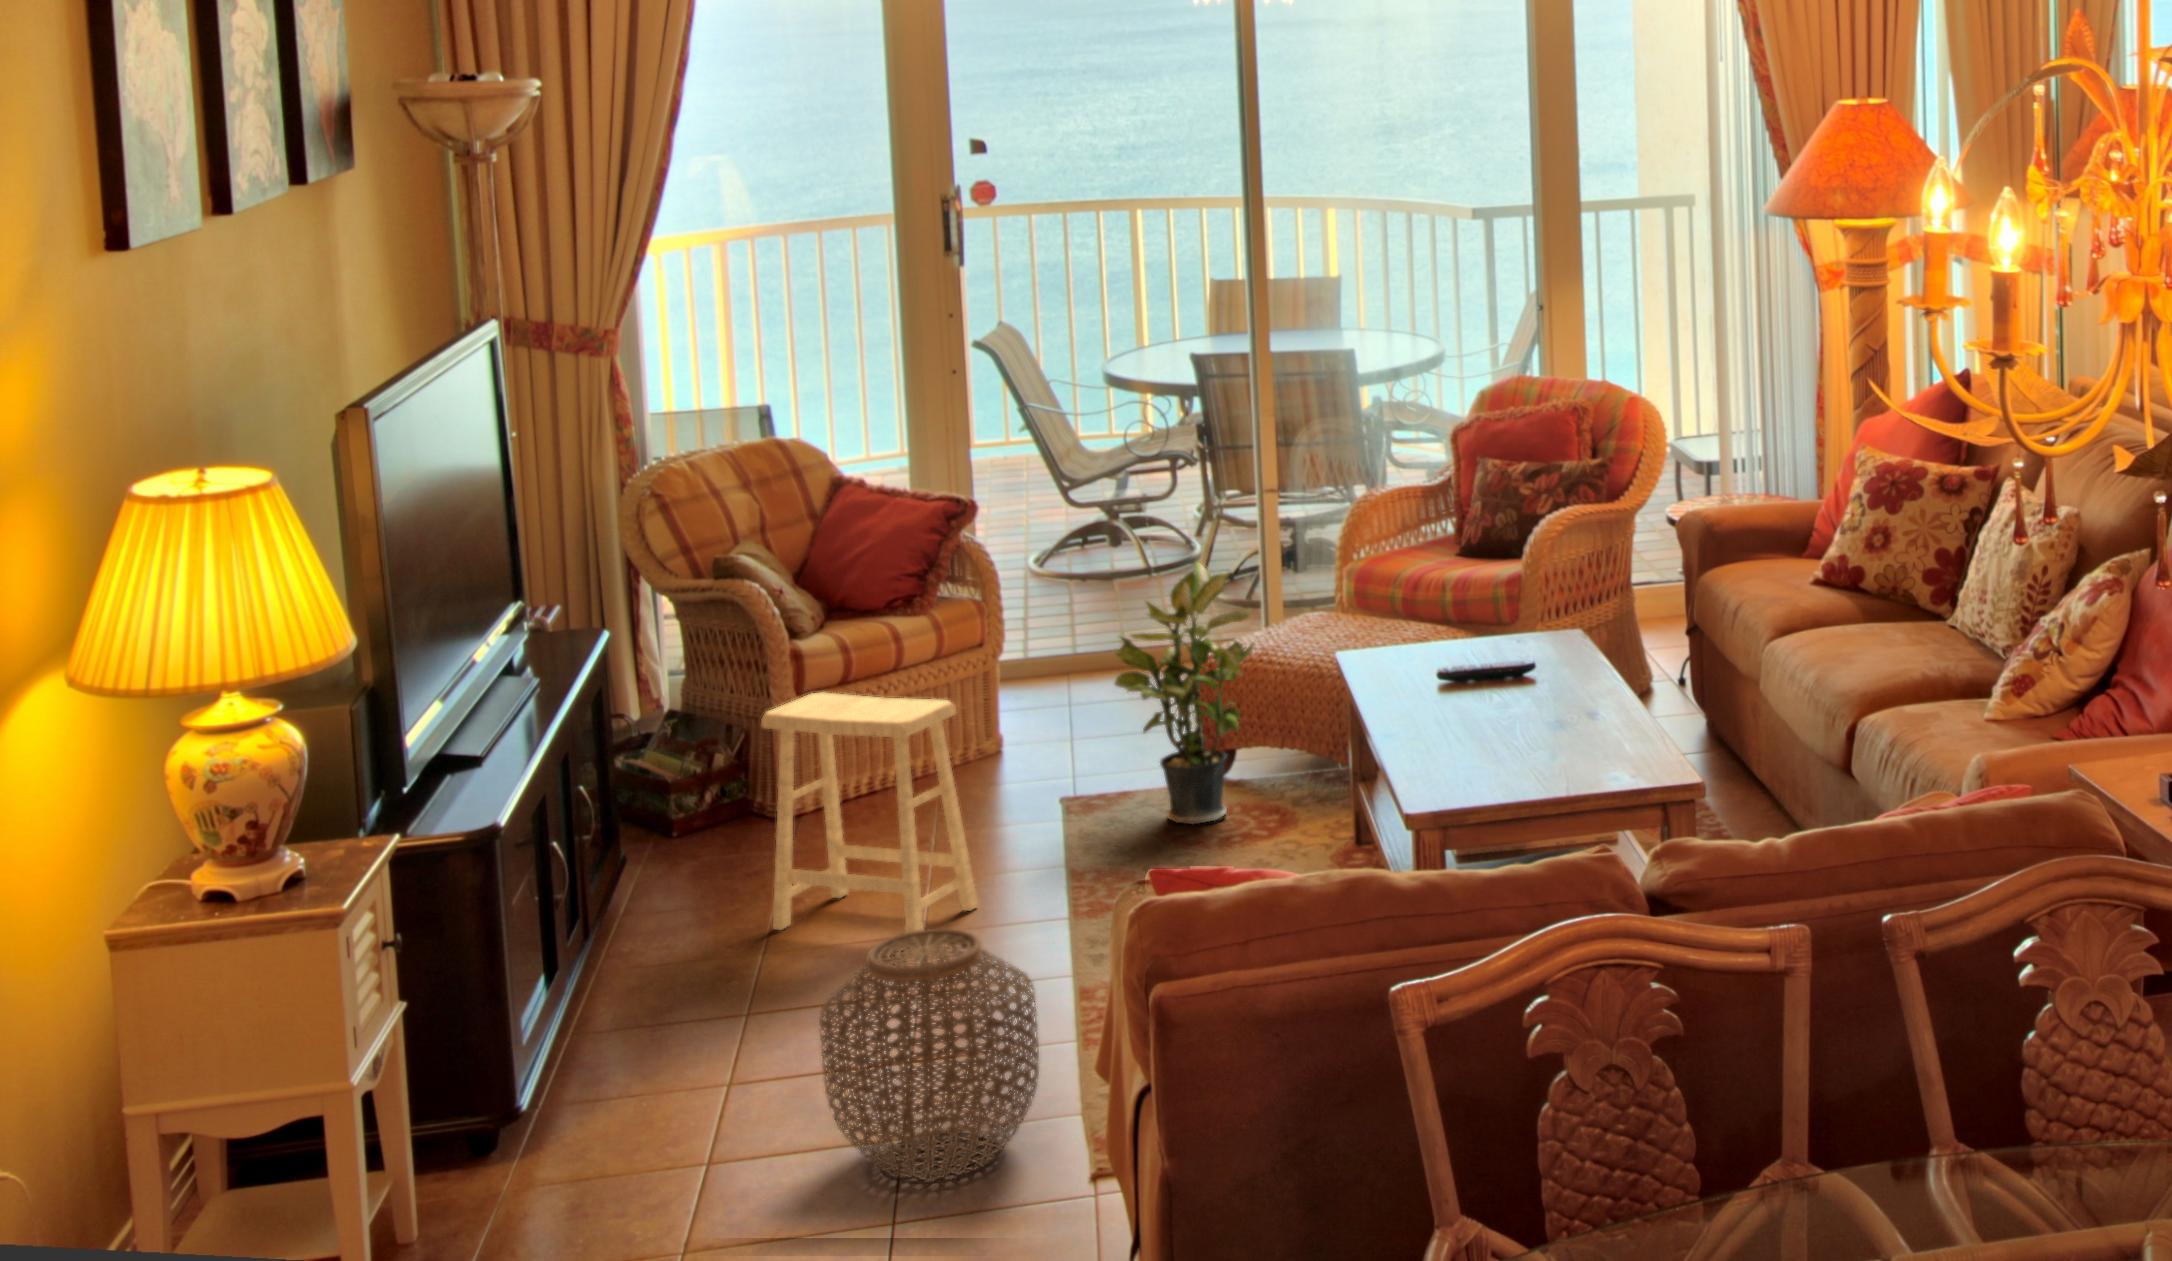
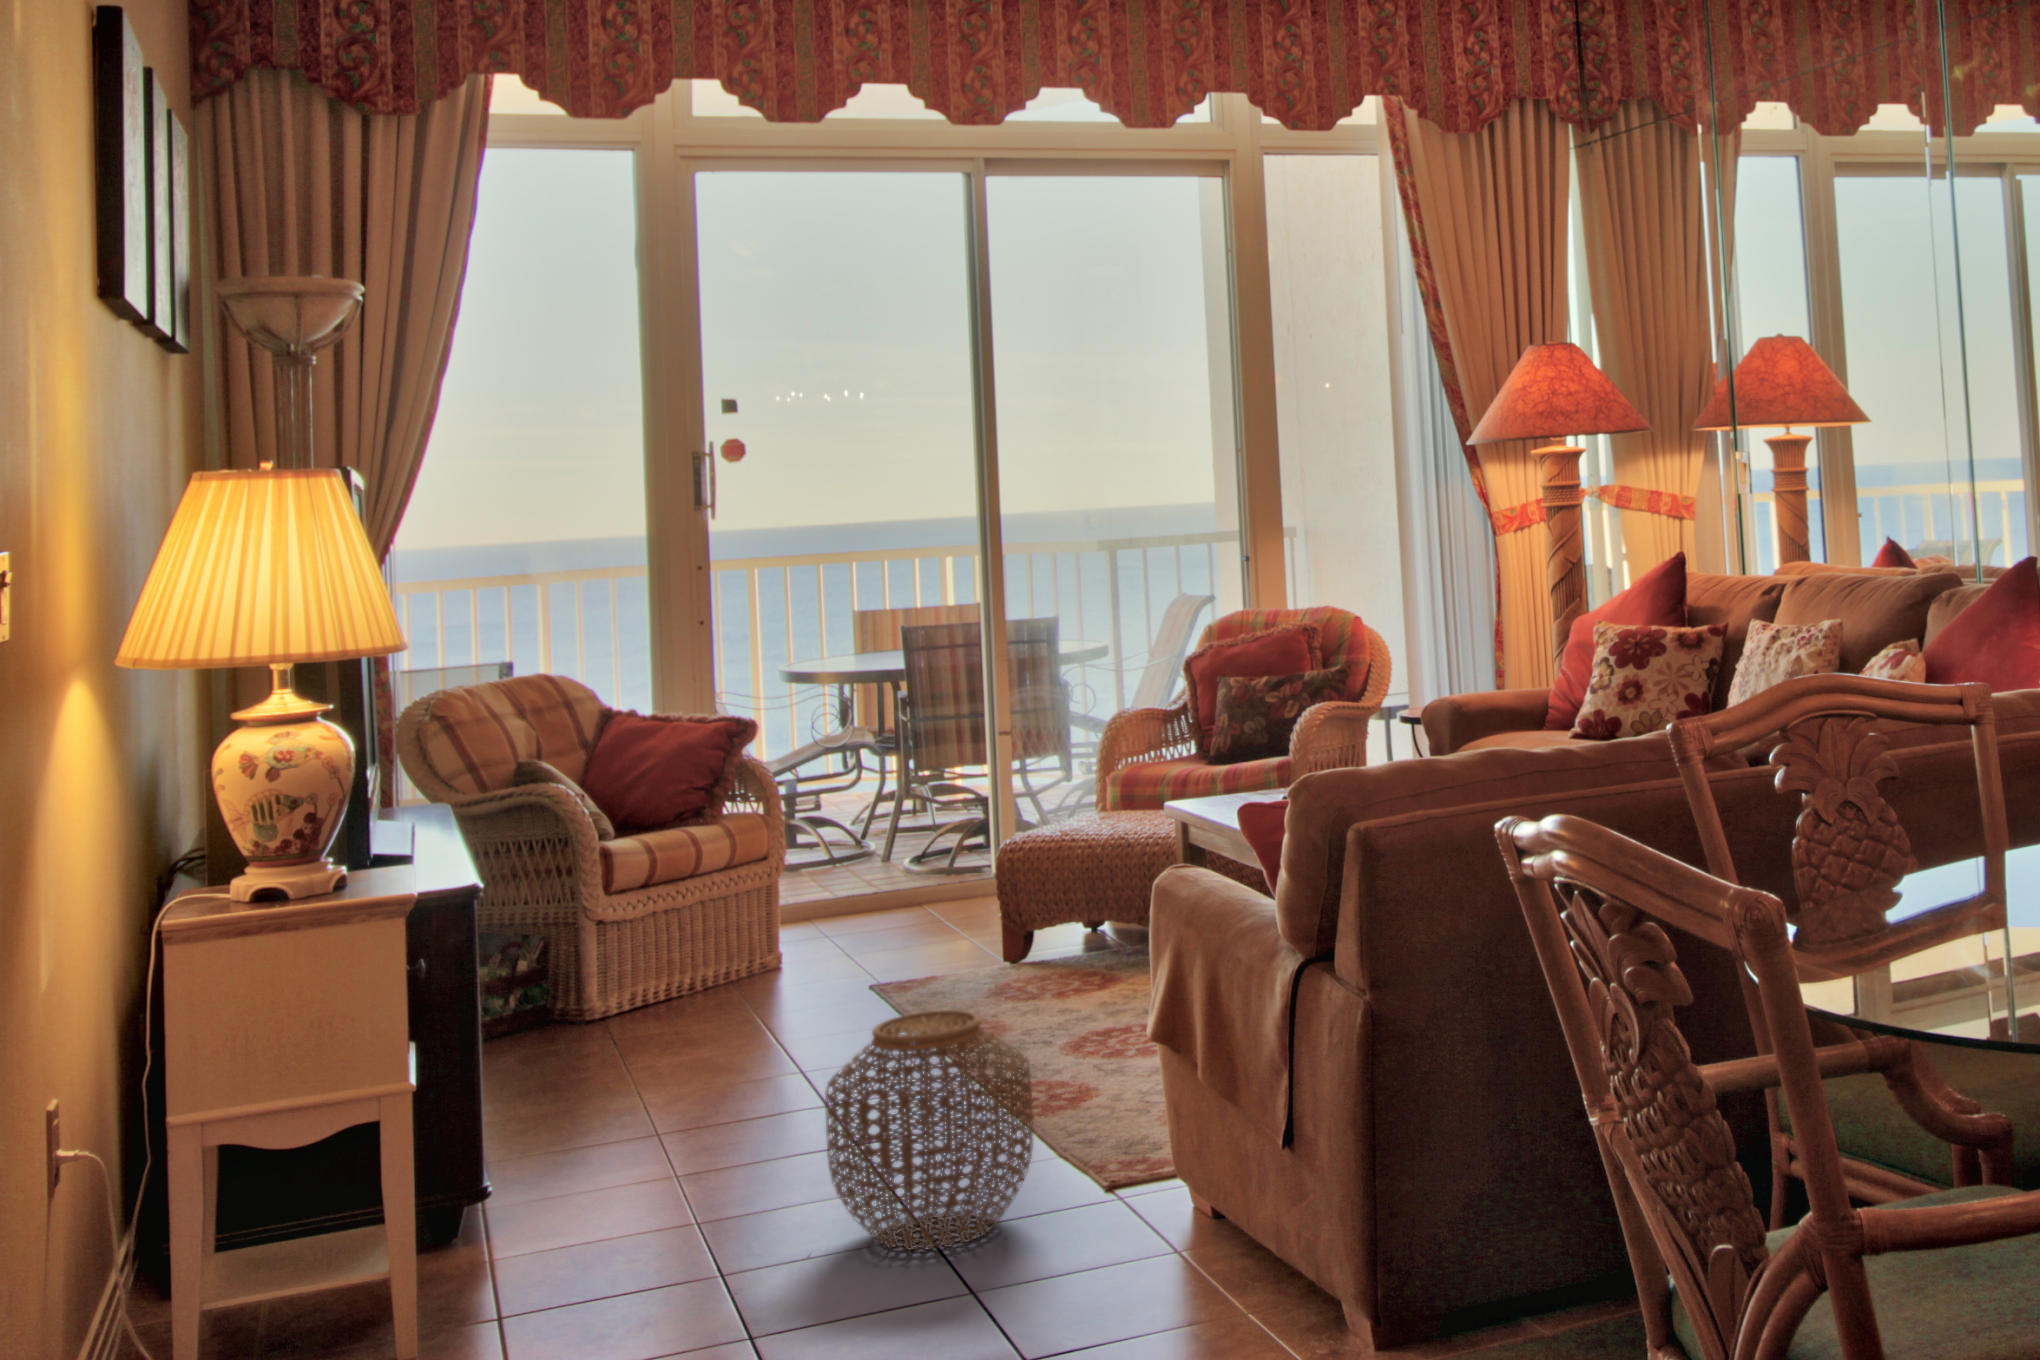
potted plant: present [1115,563,1254,824] -> none [932,745,1068,996]
footstool: present [761,693,978,933] -> none [631,861,841,1103]

